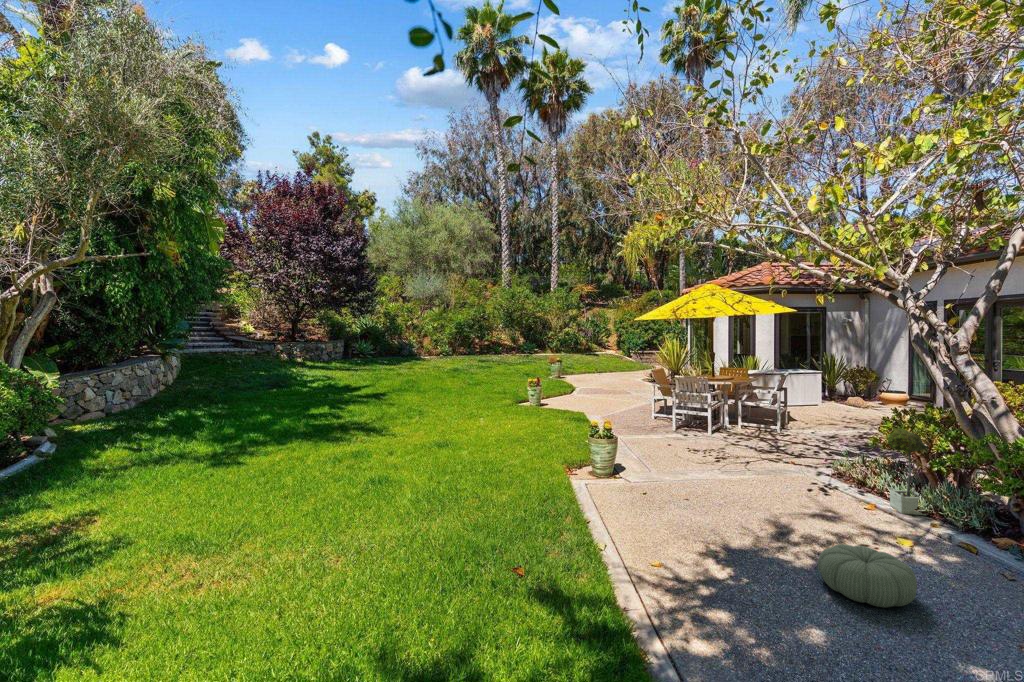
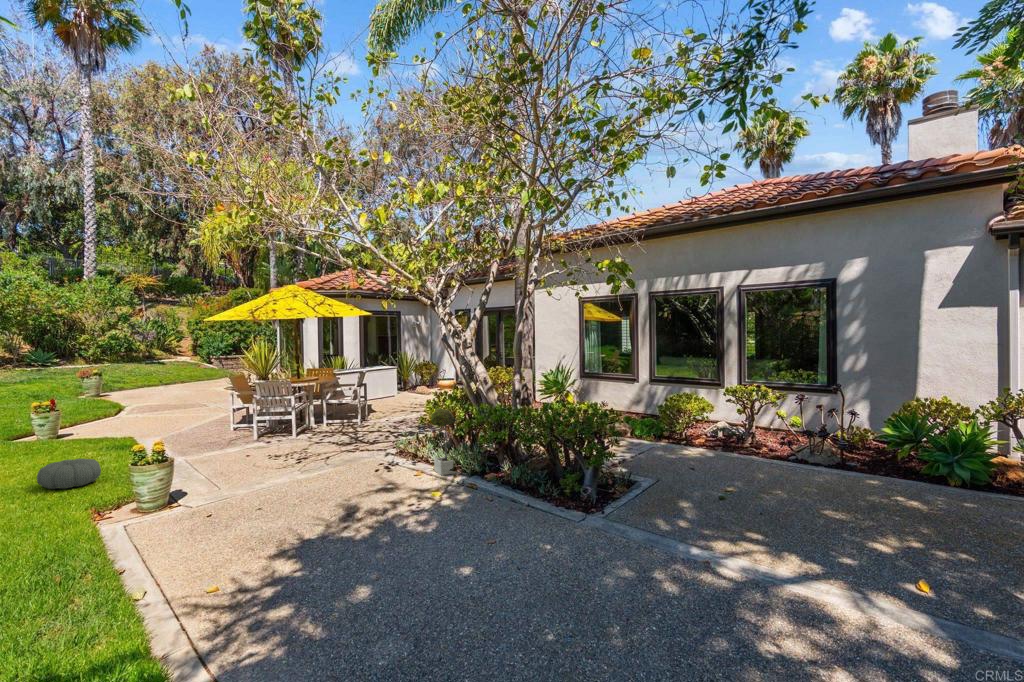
pouf: present [818,544,917,607] -> present [37,459,101,489]

